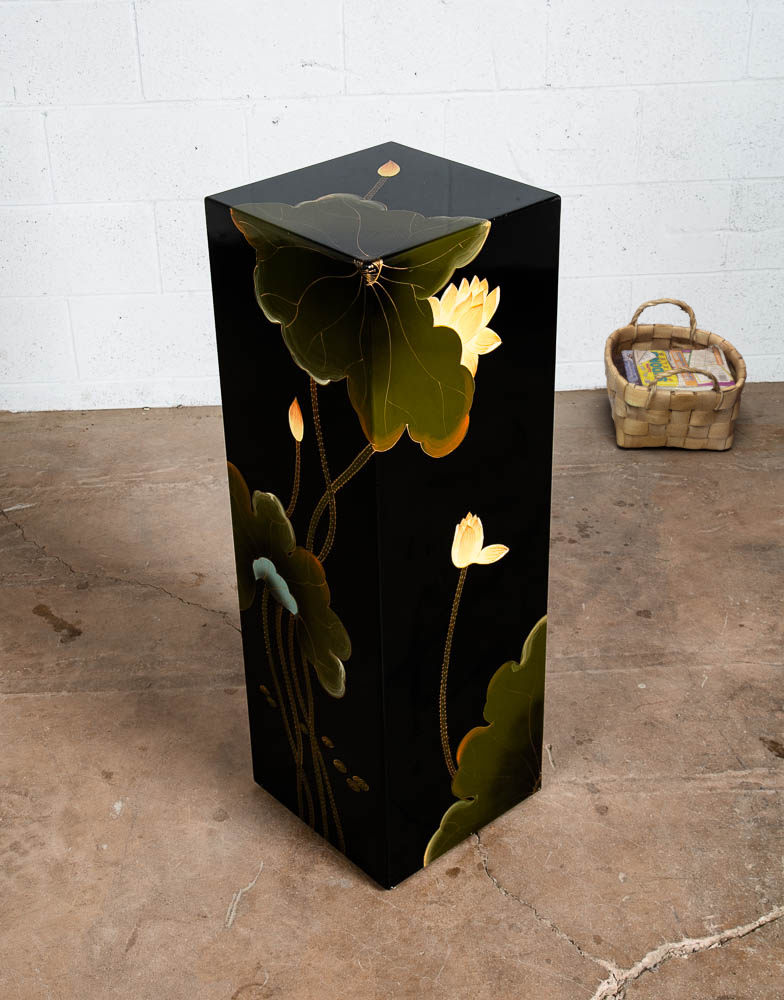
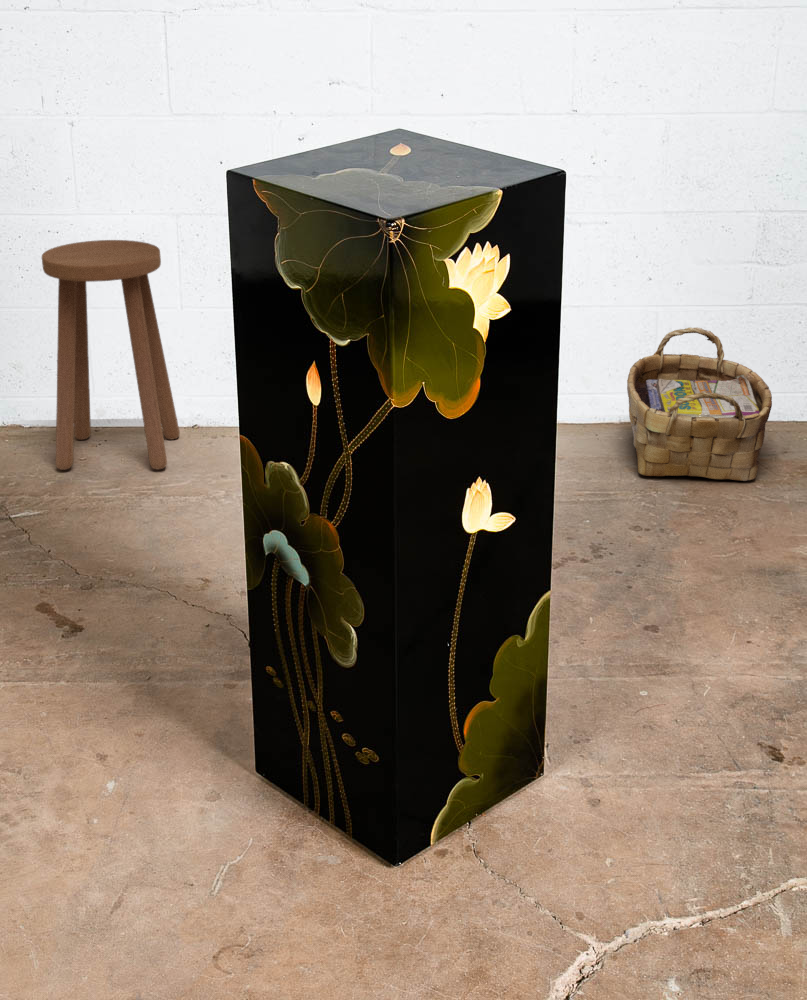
stool: none [22,227,167,457] -> present [42,240,180,470]

